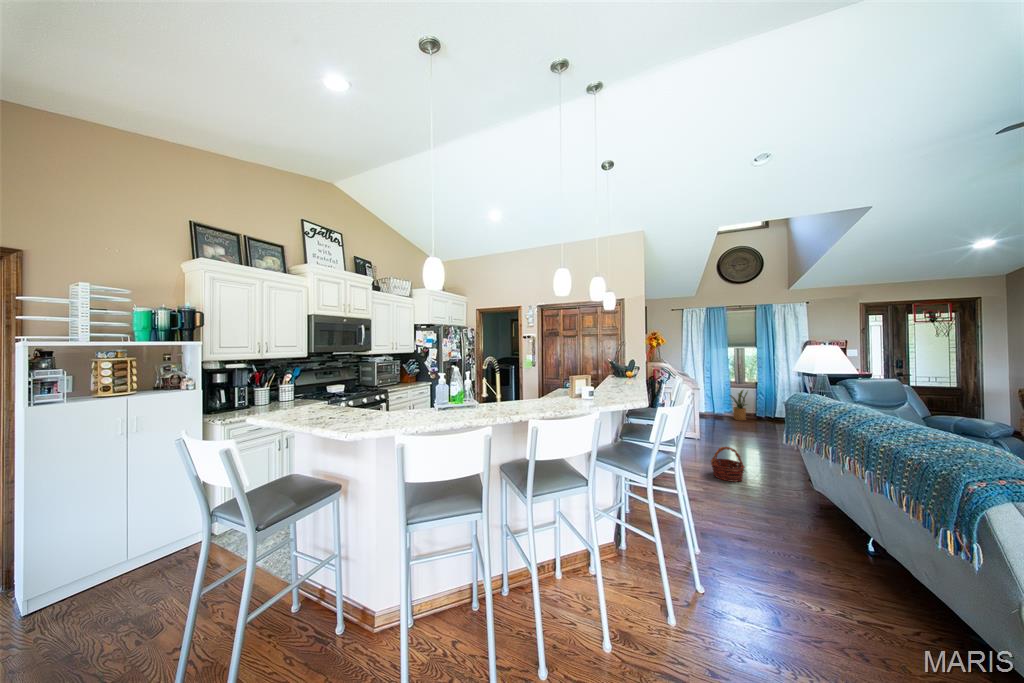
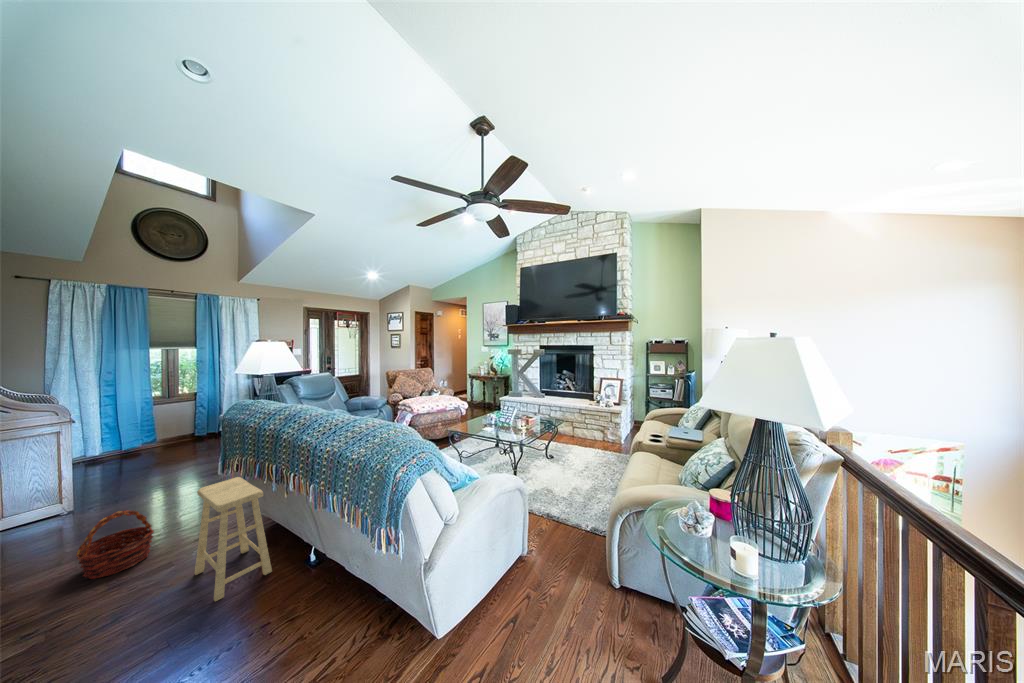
house plant: present [730,390,748,421] -> none [146,403,186,448]
footstool: none [771,448,829,532] -> present [195,477,272,601]

